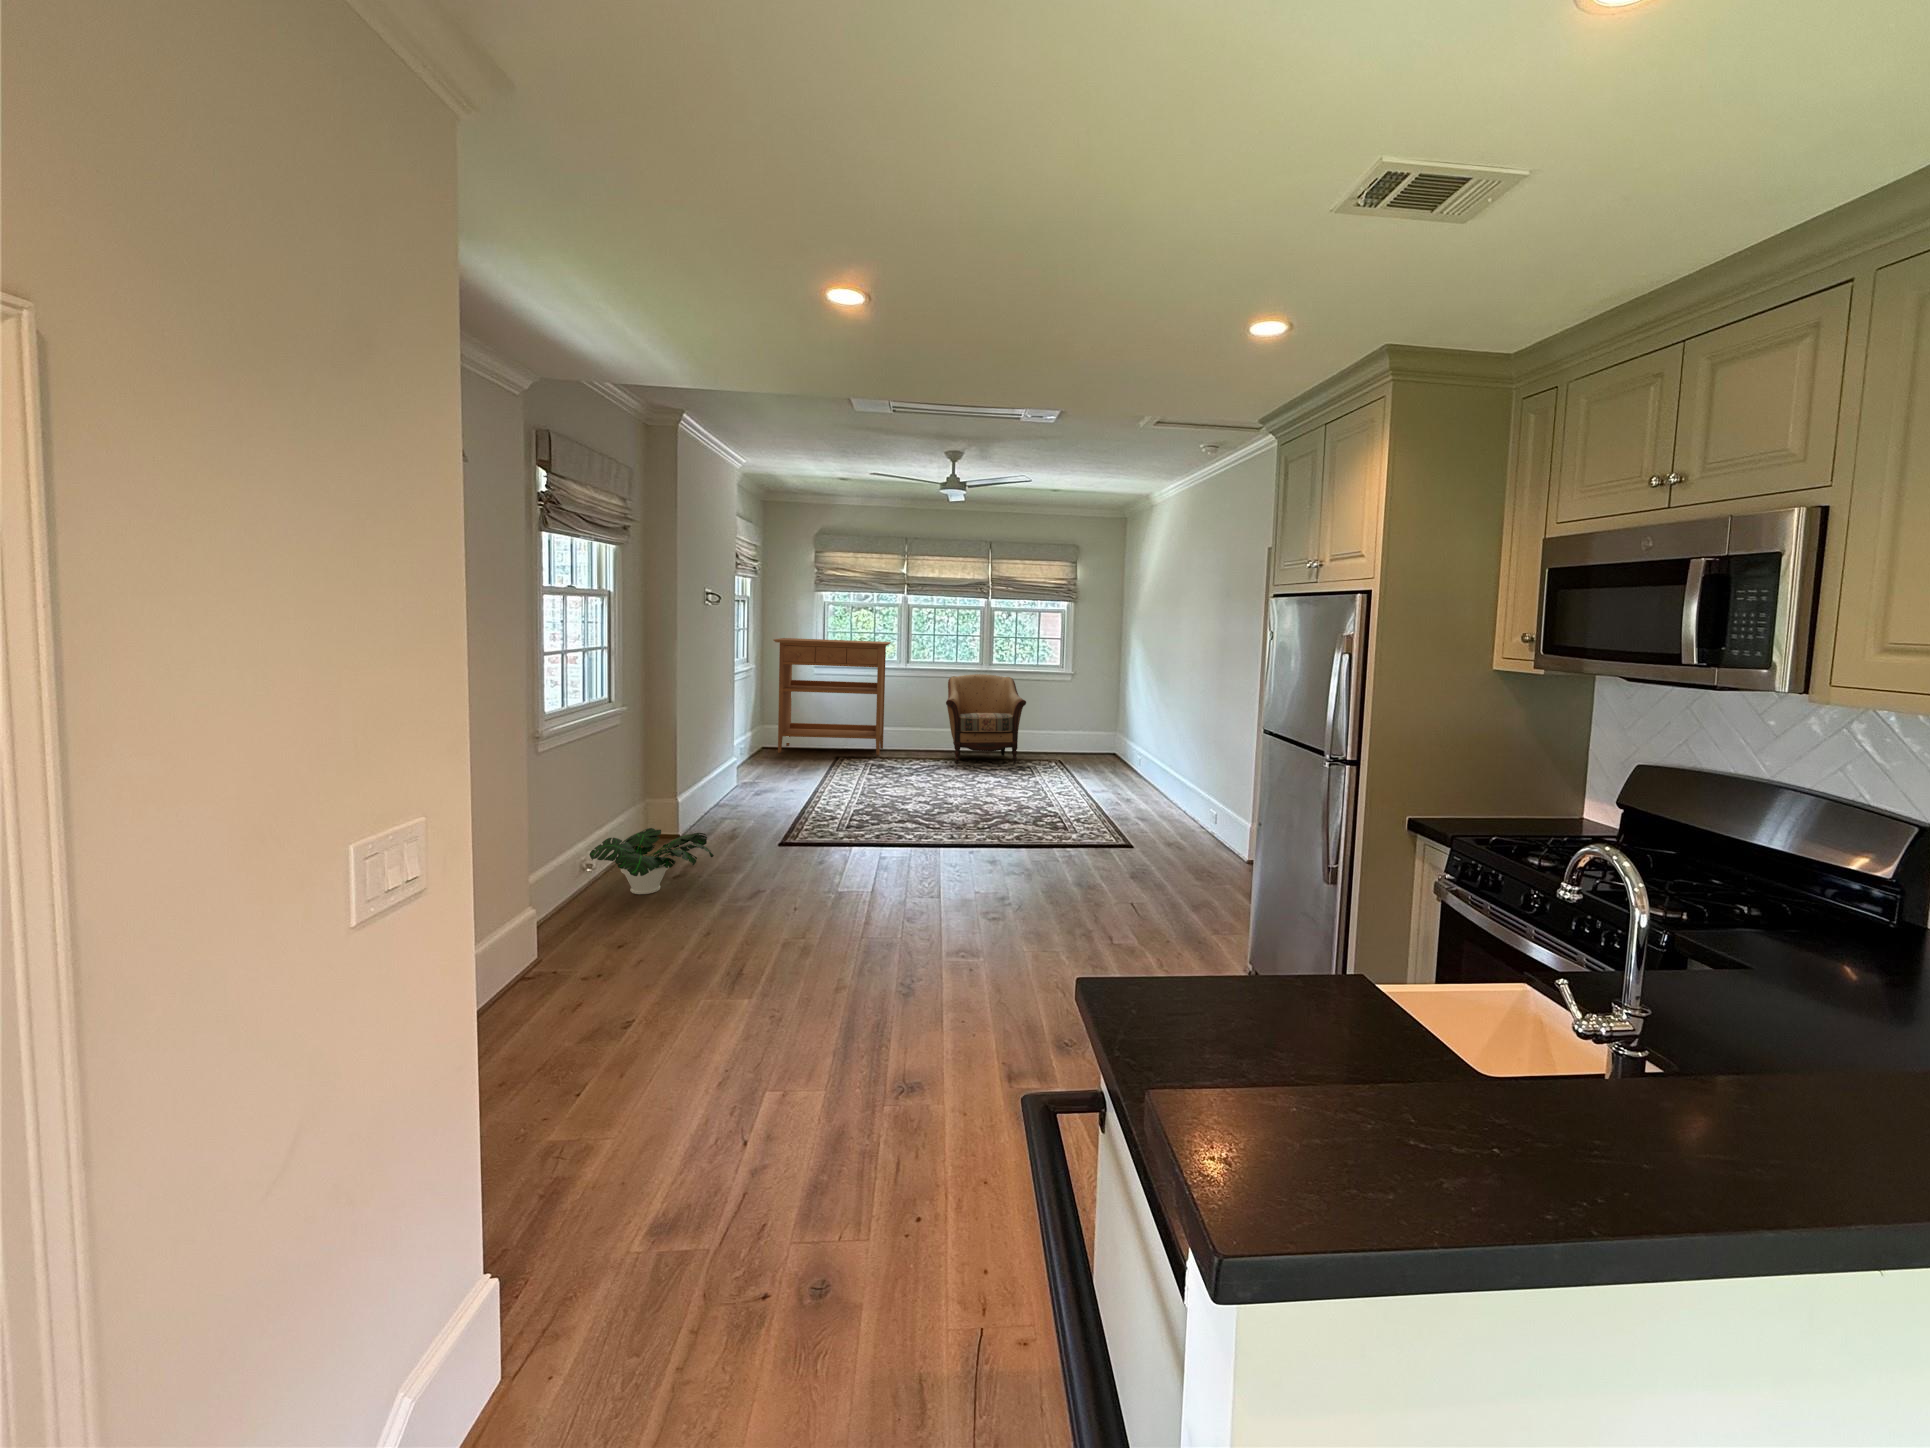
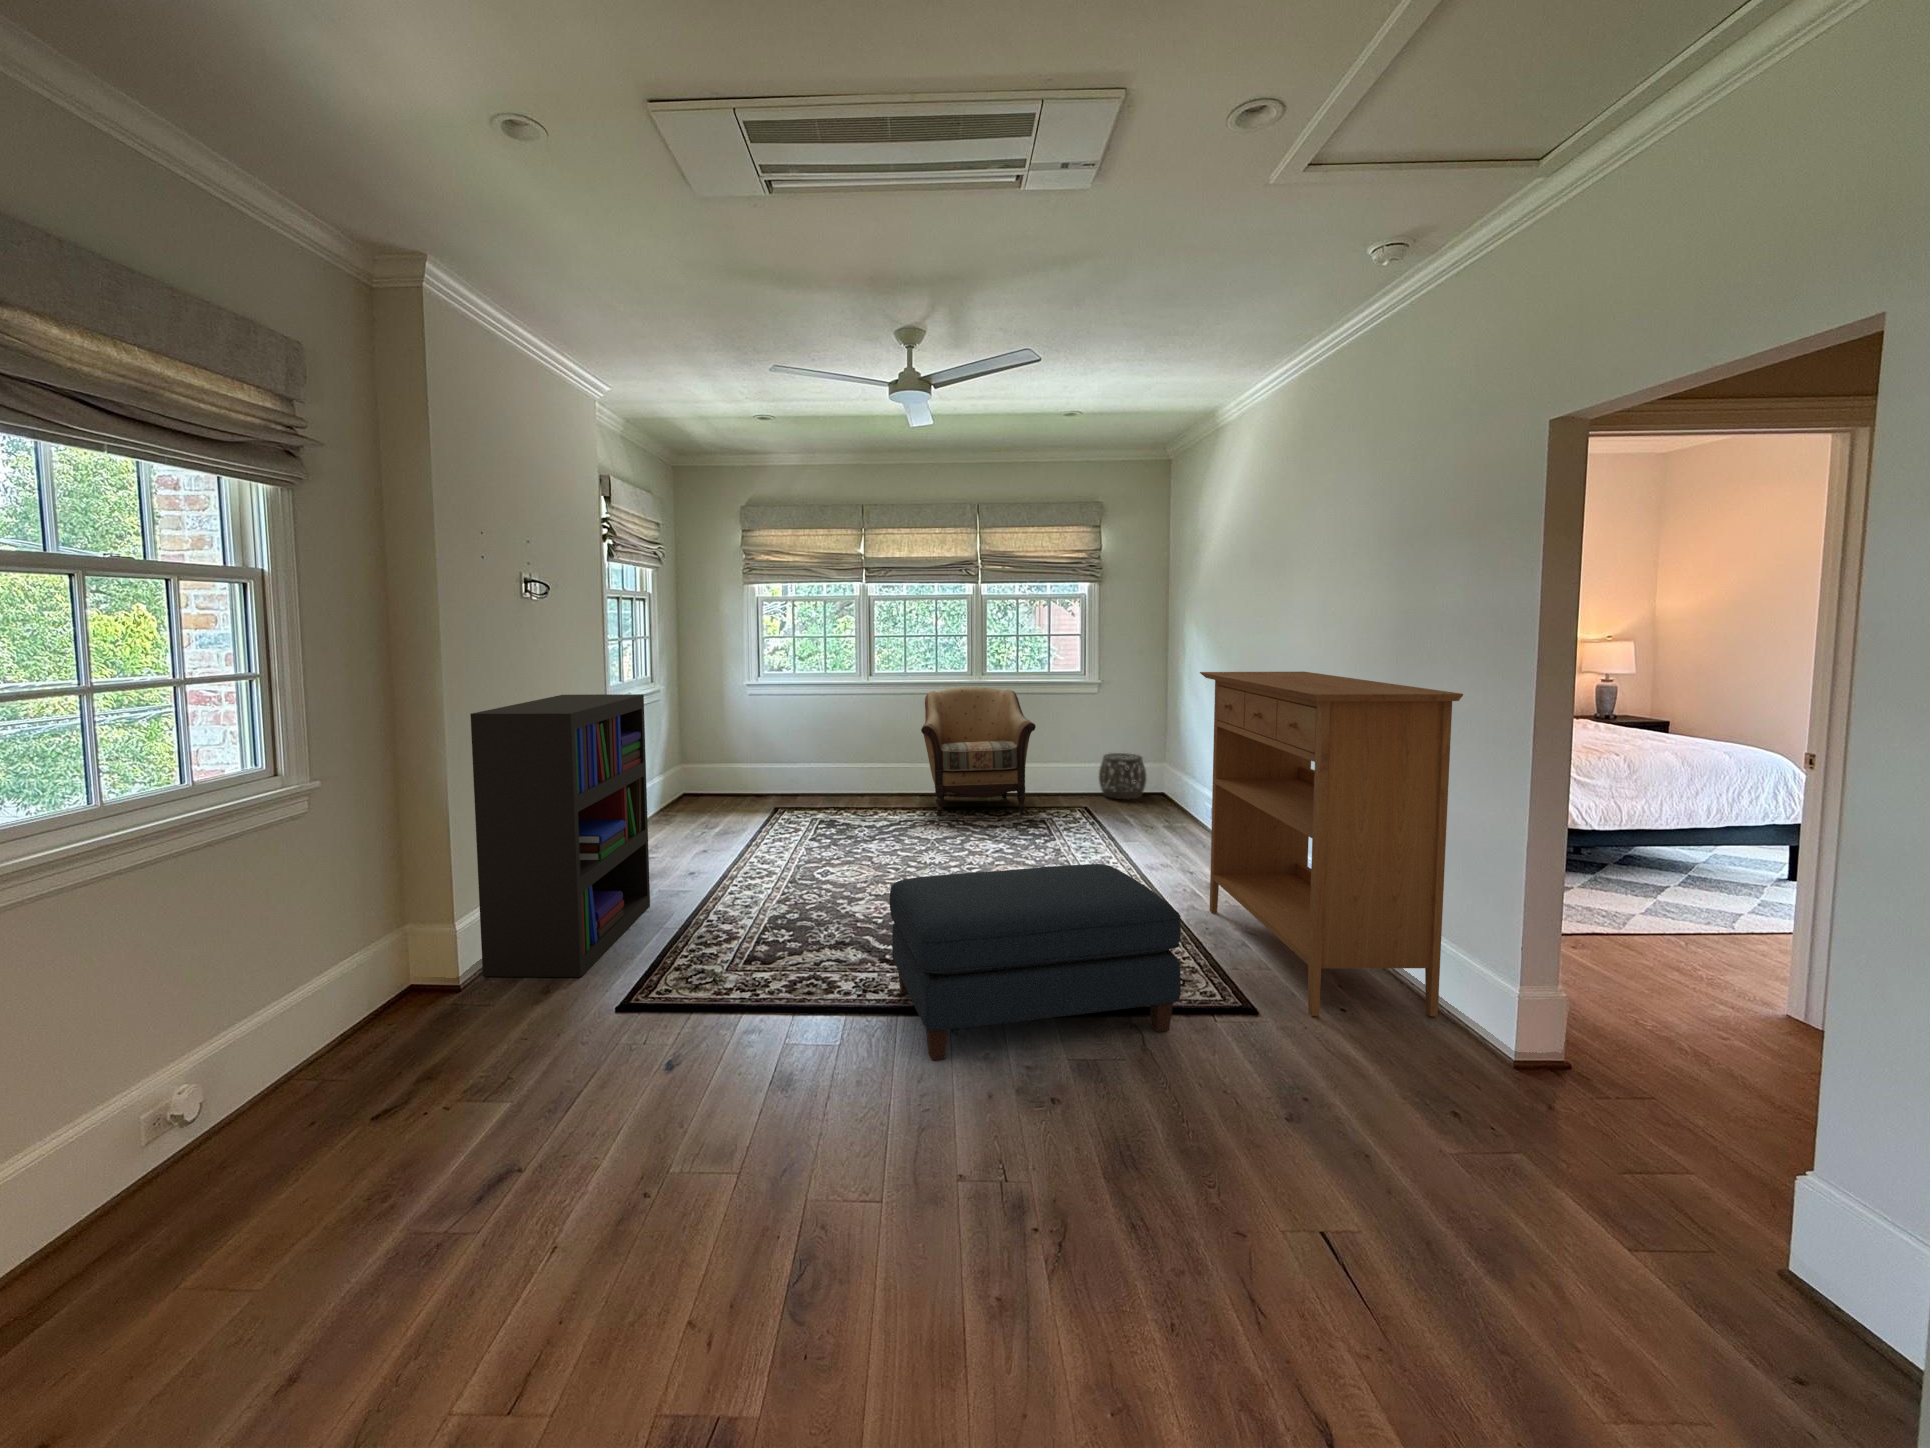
console table: present [774,638,891,755] -> present [1200,671,1463,1016]
bookshelf: none [690,666,776,832] -> present [470,694,650,977]
woven basket: none [1070,725,1104,758] -> present [1099,753,1146,800]
ottoman: none [936,772,1091,861] -> present [890,864,1181,1060]
potted plant: present [590,828,714,894] -> none [148,1023,429,1196]

